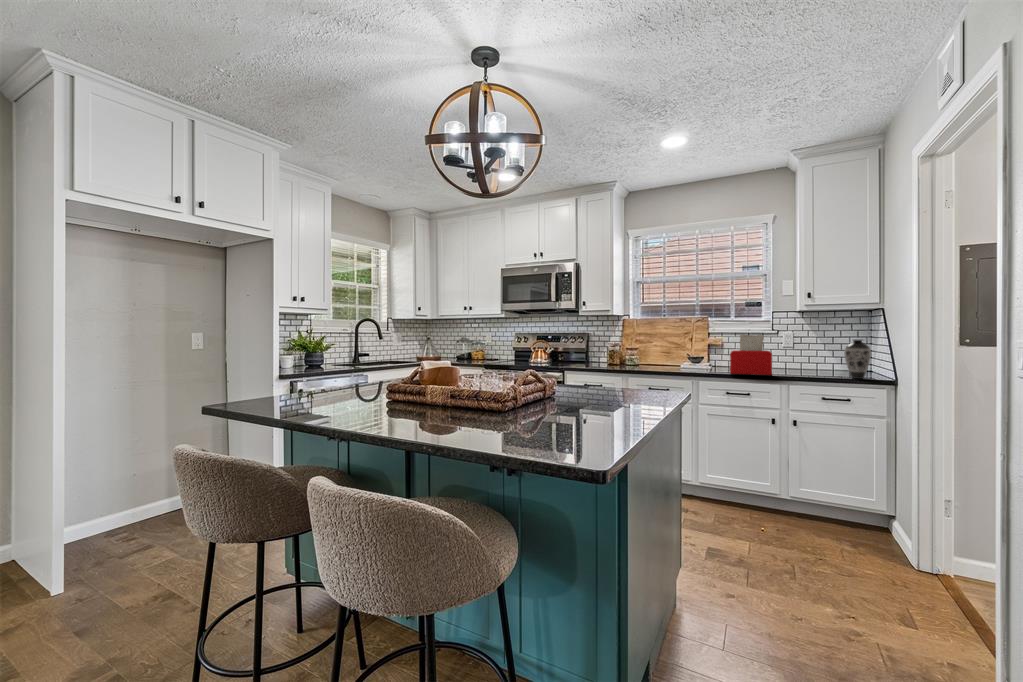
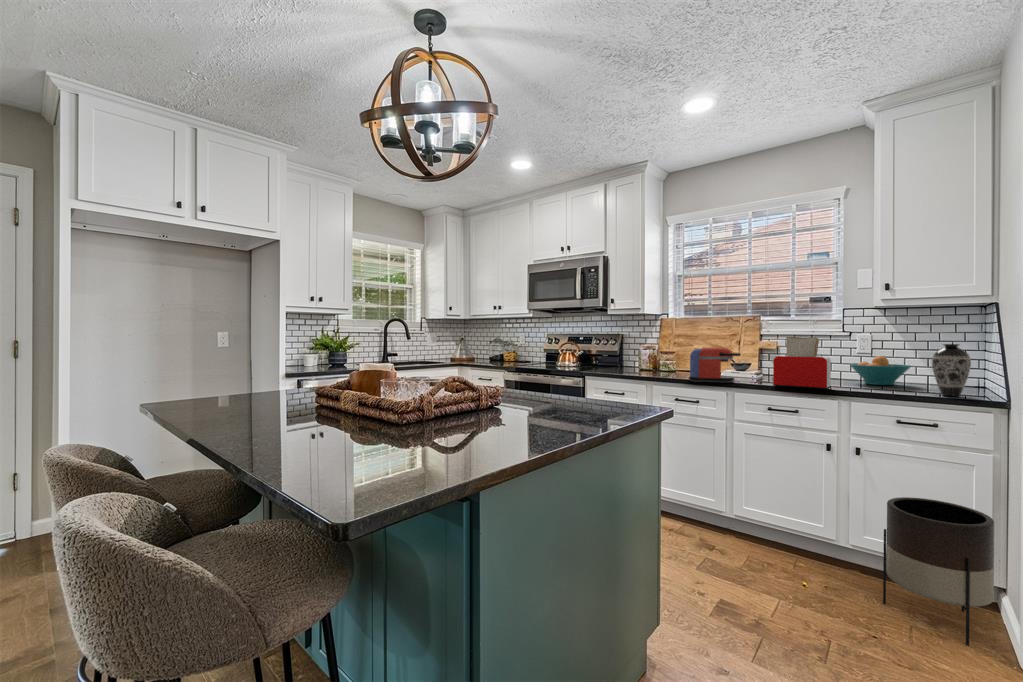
coffee maker: none [660,344,702,373] -> present [689,348,741,382]
fruit bowl: none [781,349,826,372] -> present [850,356,911,385]
planter: none [819,456,895,558] -> present [883,497,994,646]

